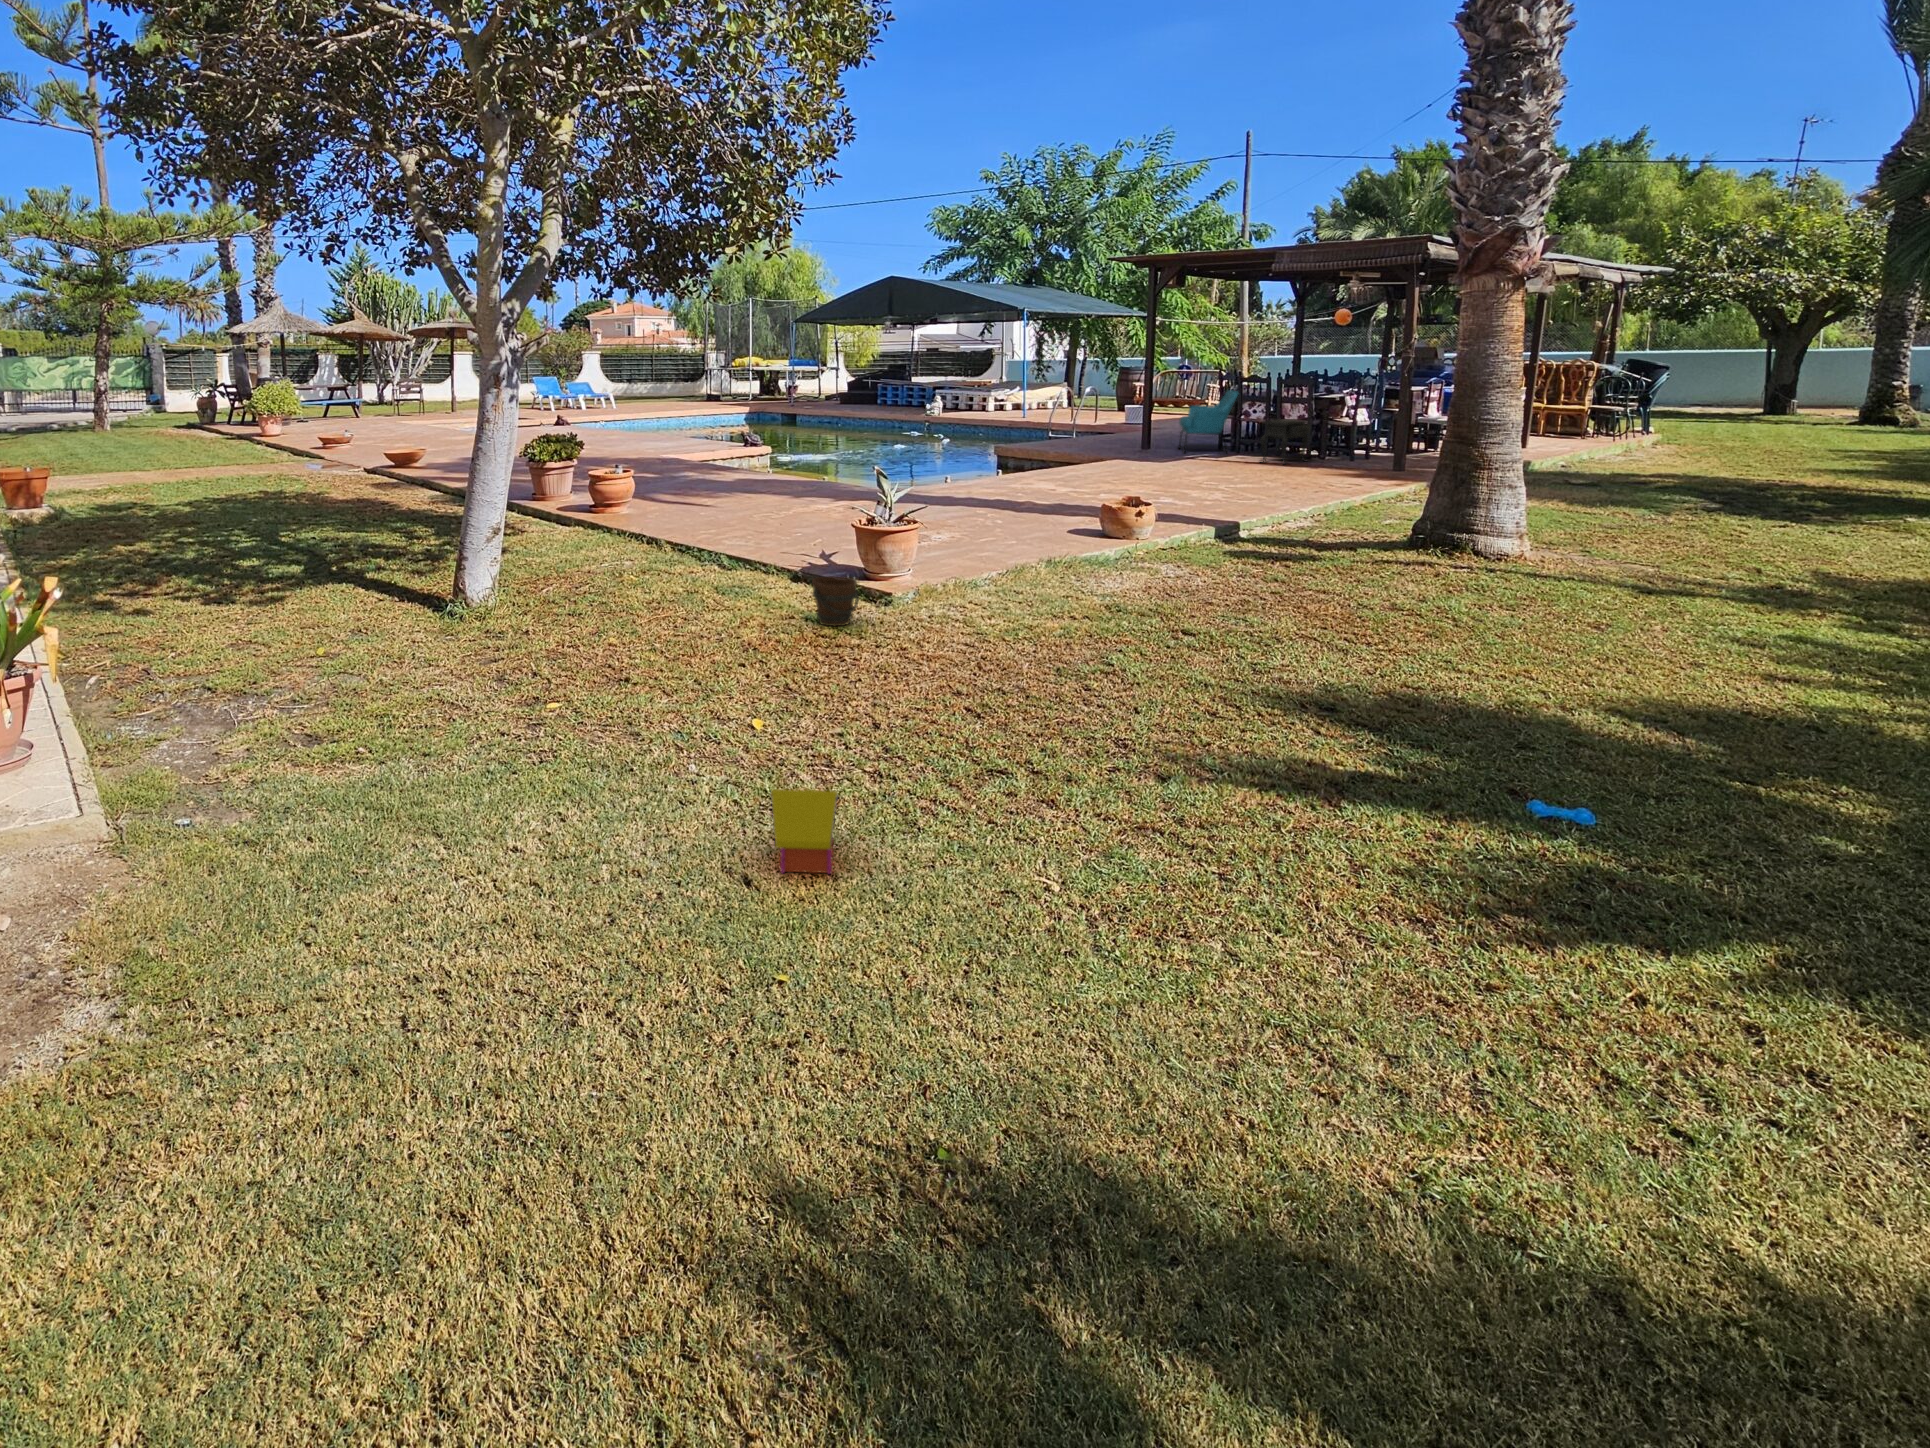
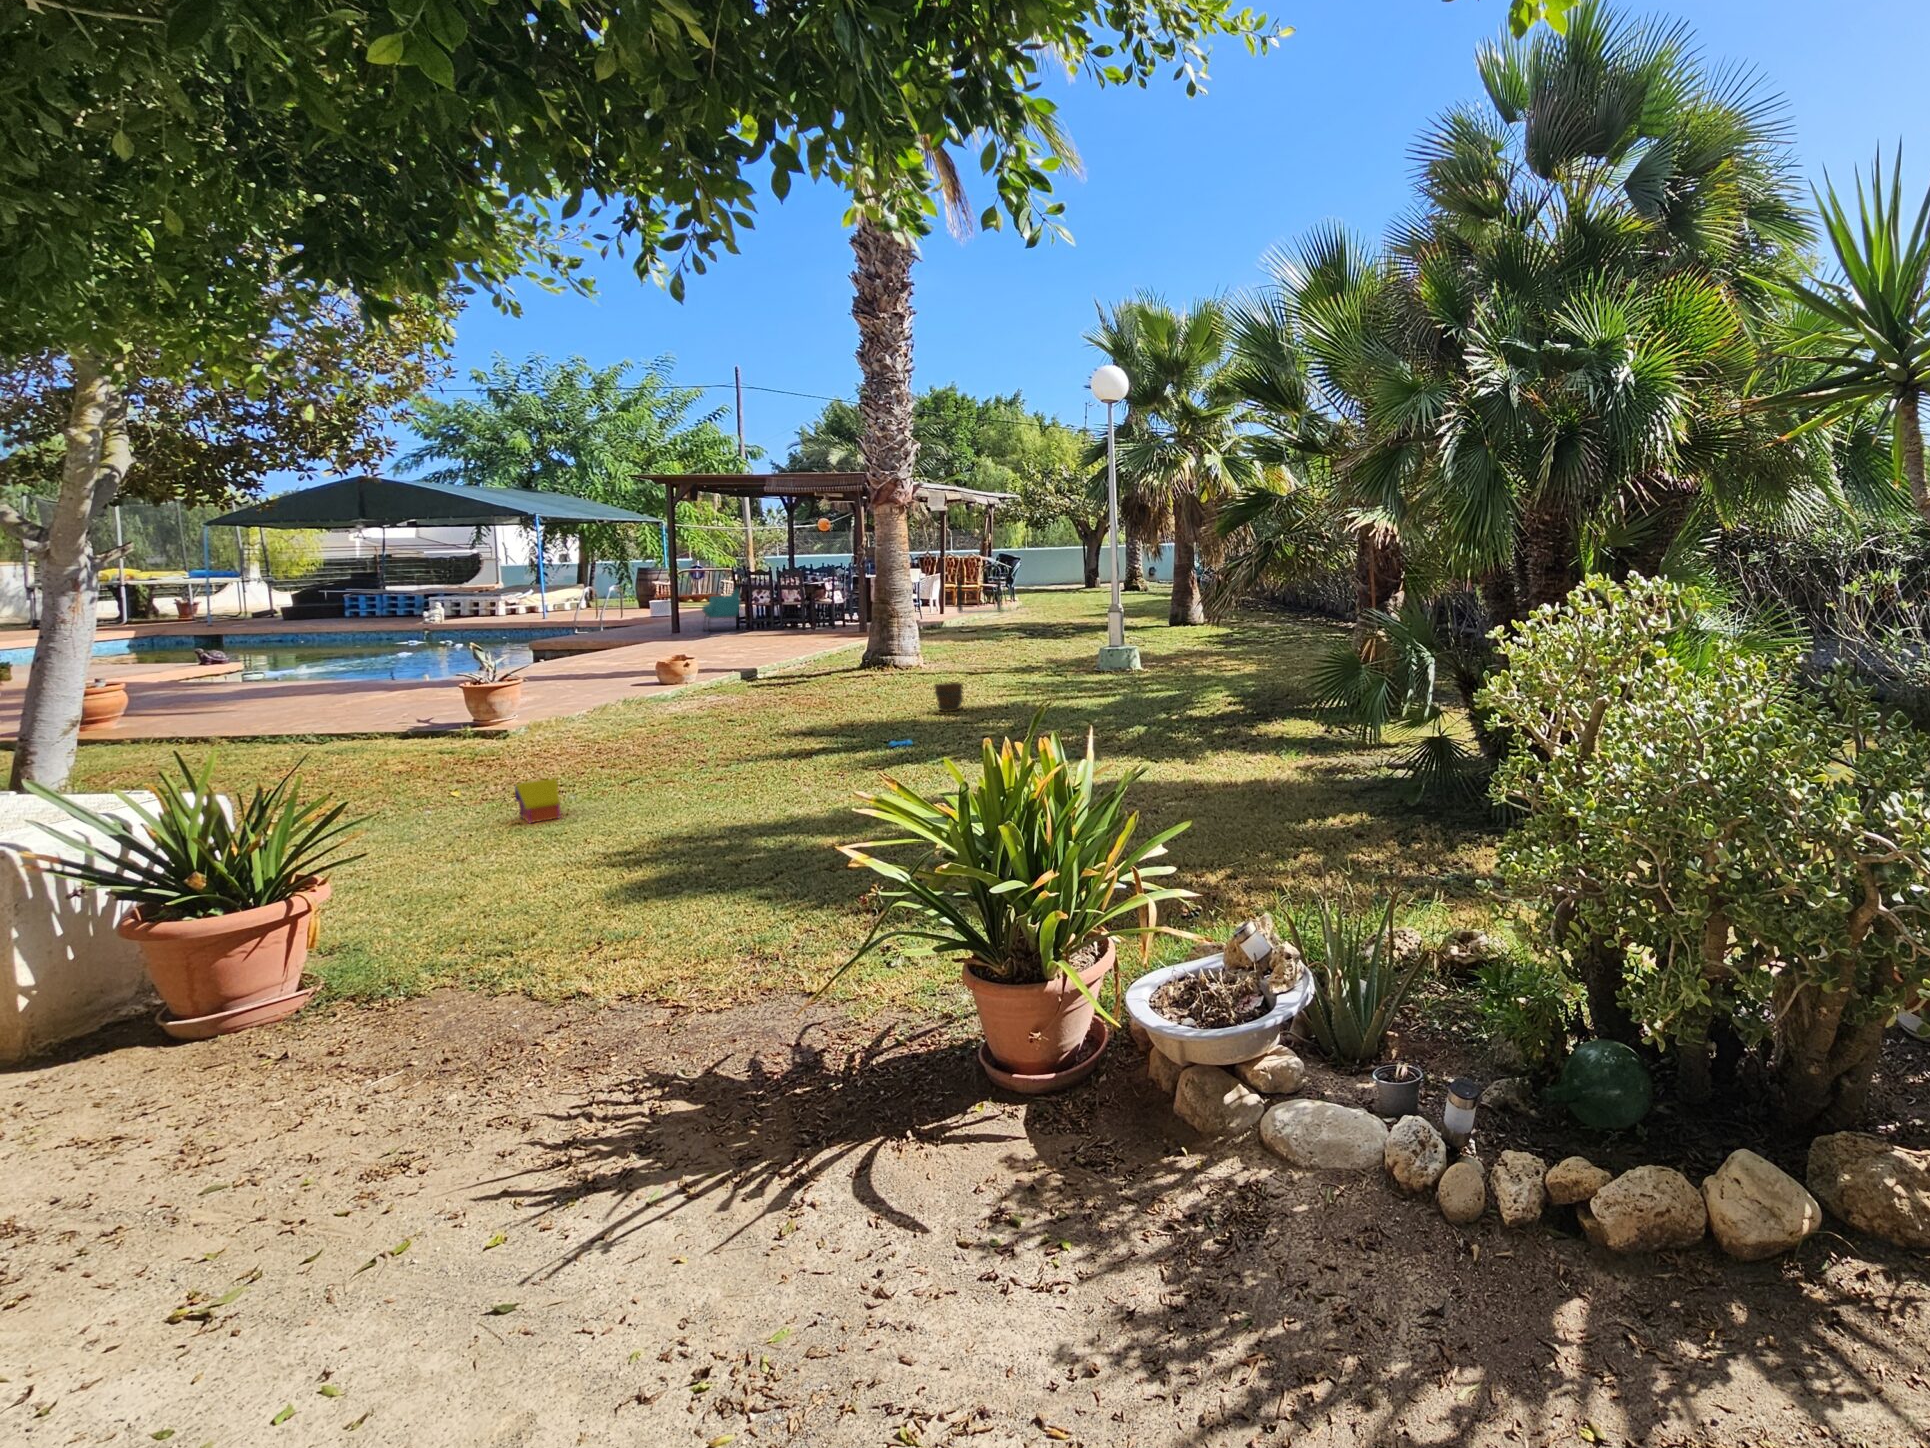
bench: none [1544,399,1628,450] -> present [957,582,1001,612]
side table: present [1260,419,1310,464] -> none [768,602,805,635]
bucket: present [812,576,859,626] -> present [934,682,963,712]

